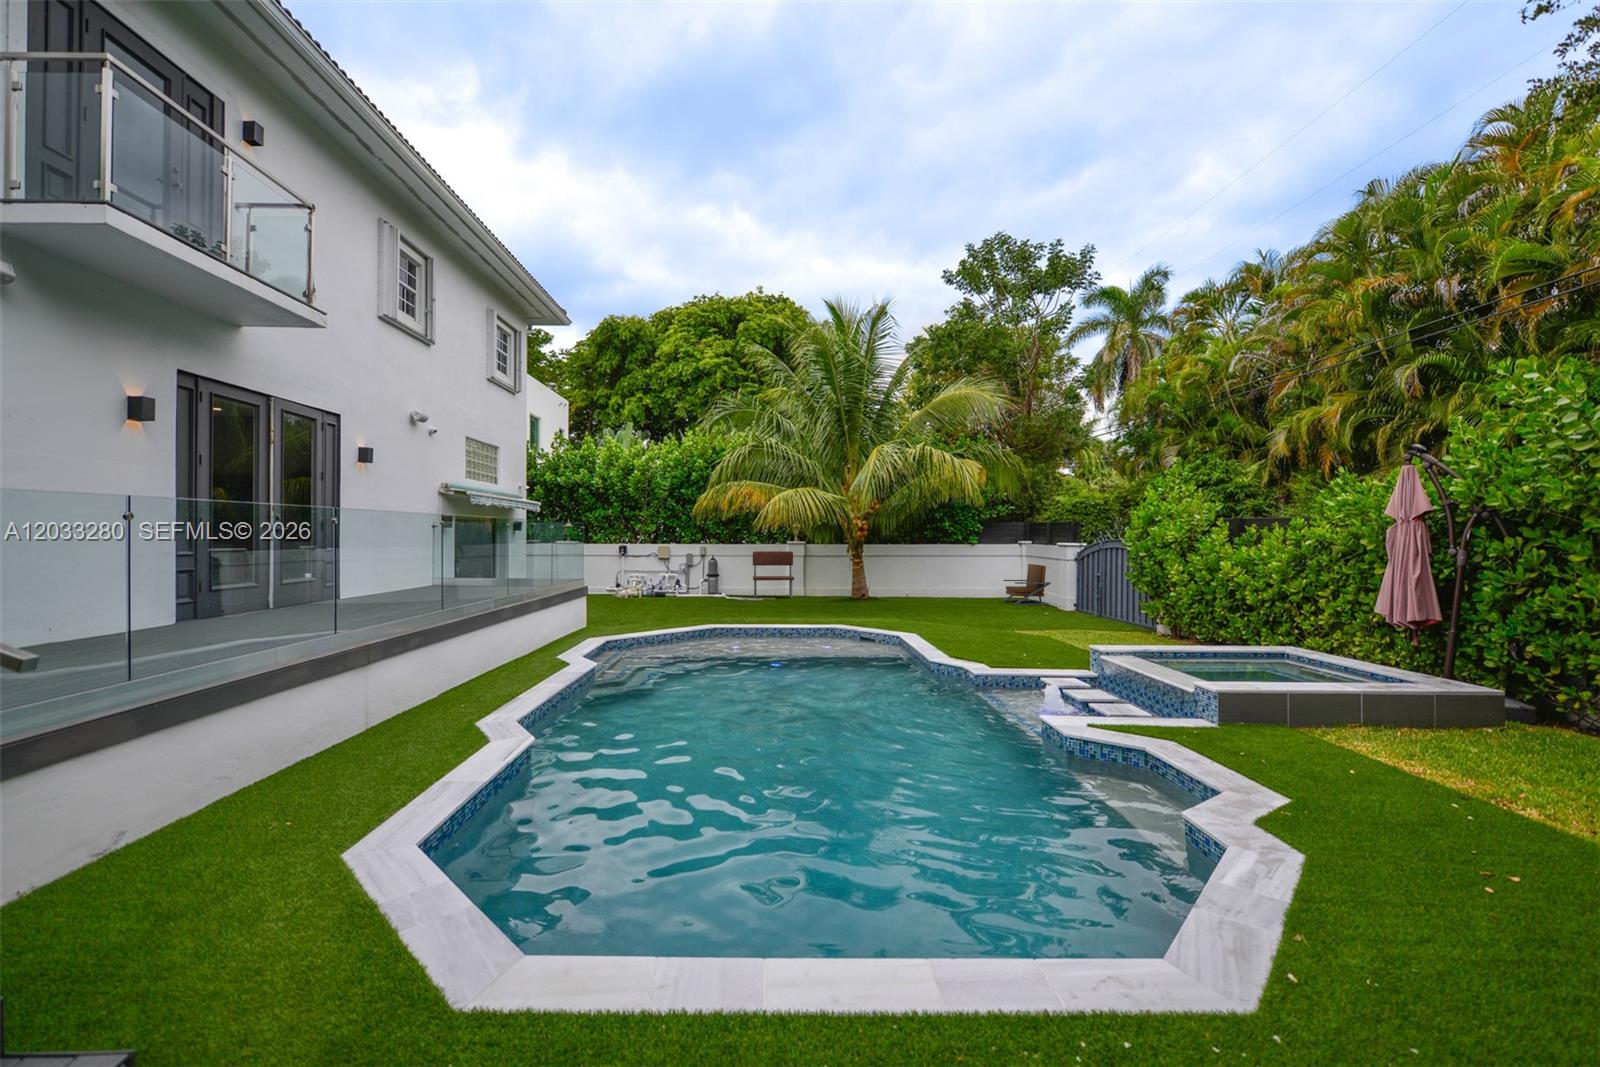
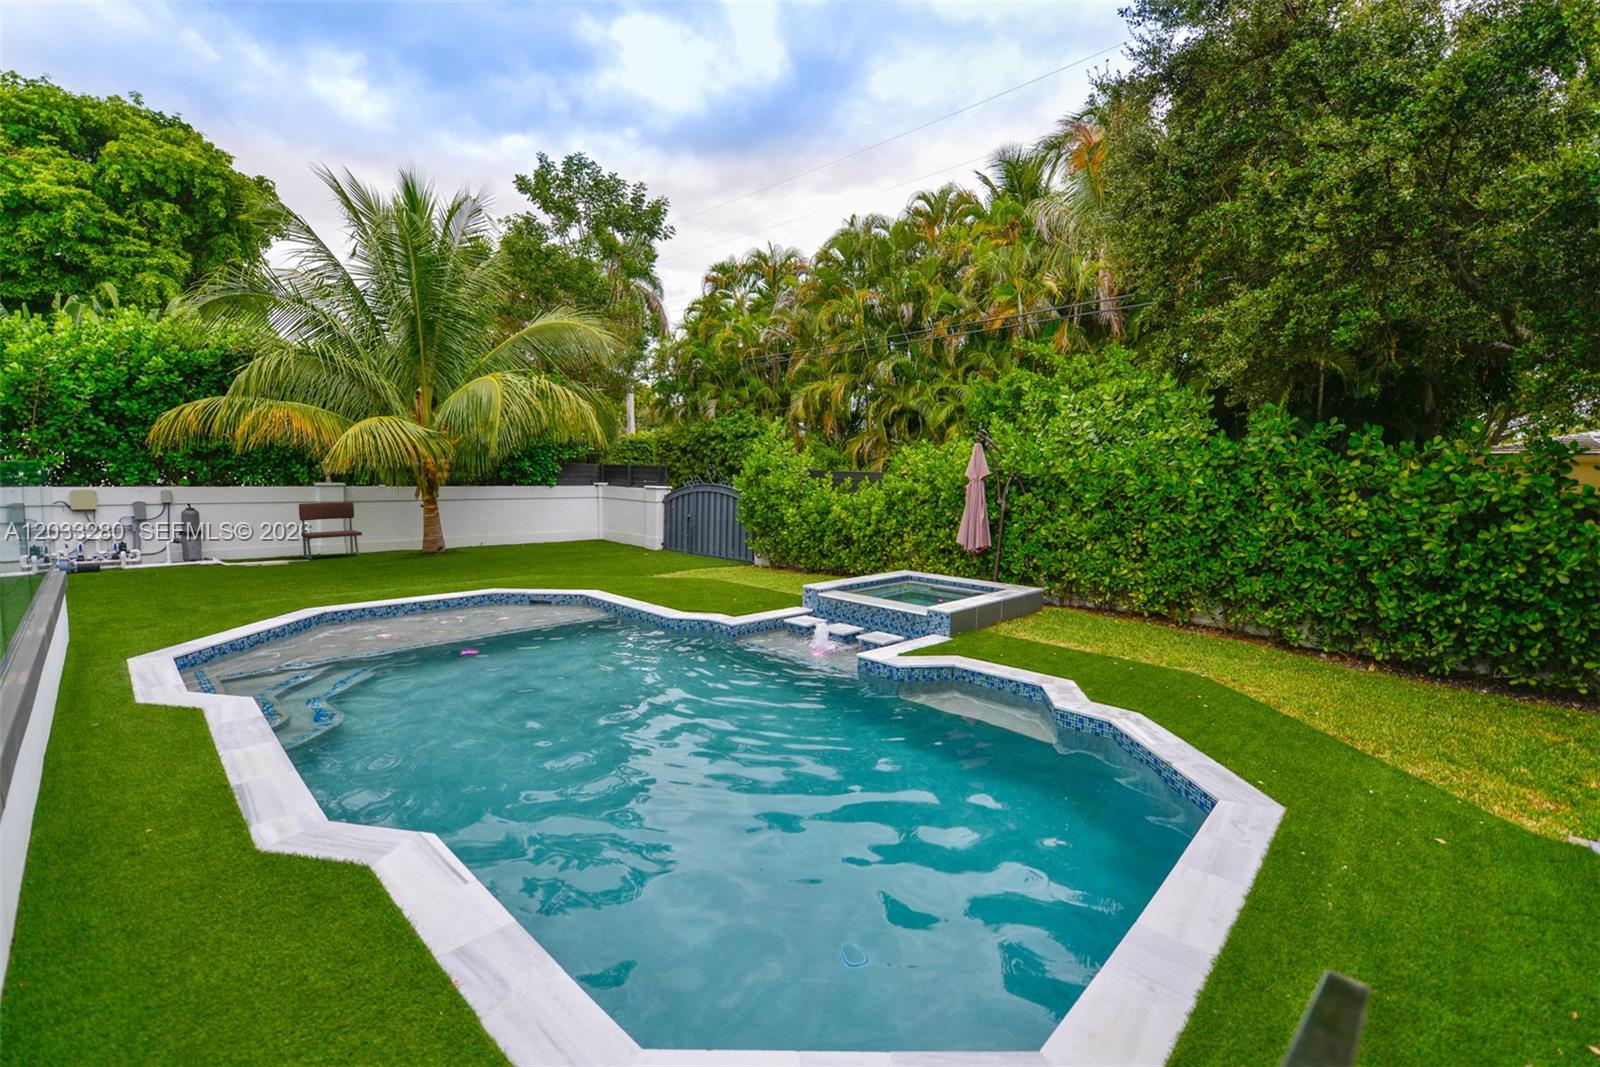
lounge chair: present [1003,564,1051,605] -> none [588,507,636,546]

